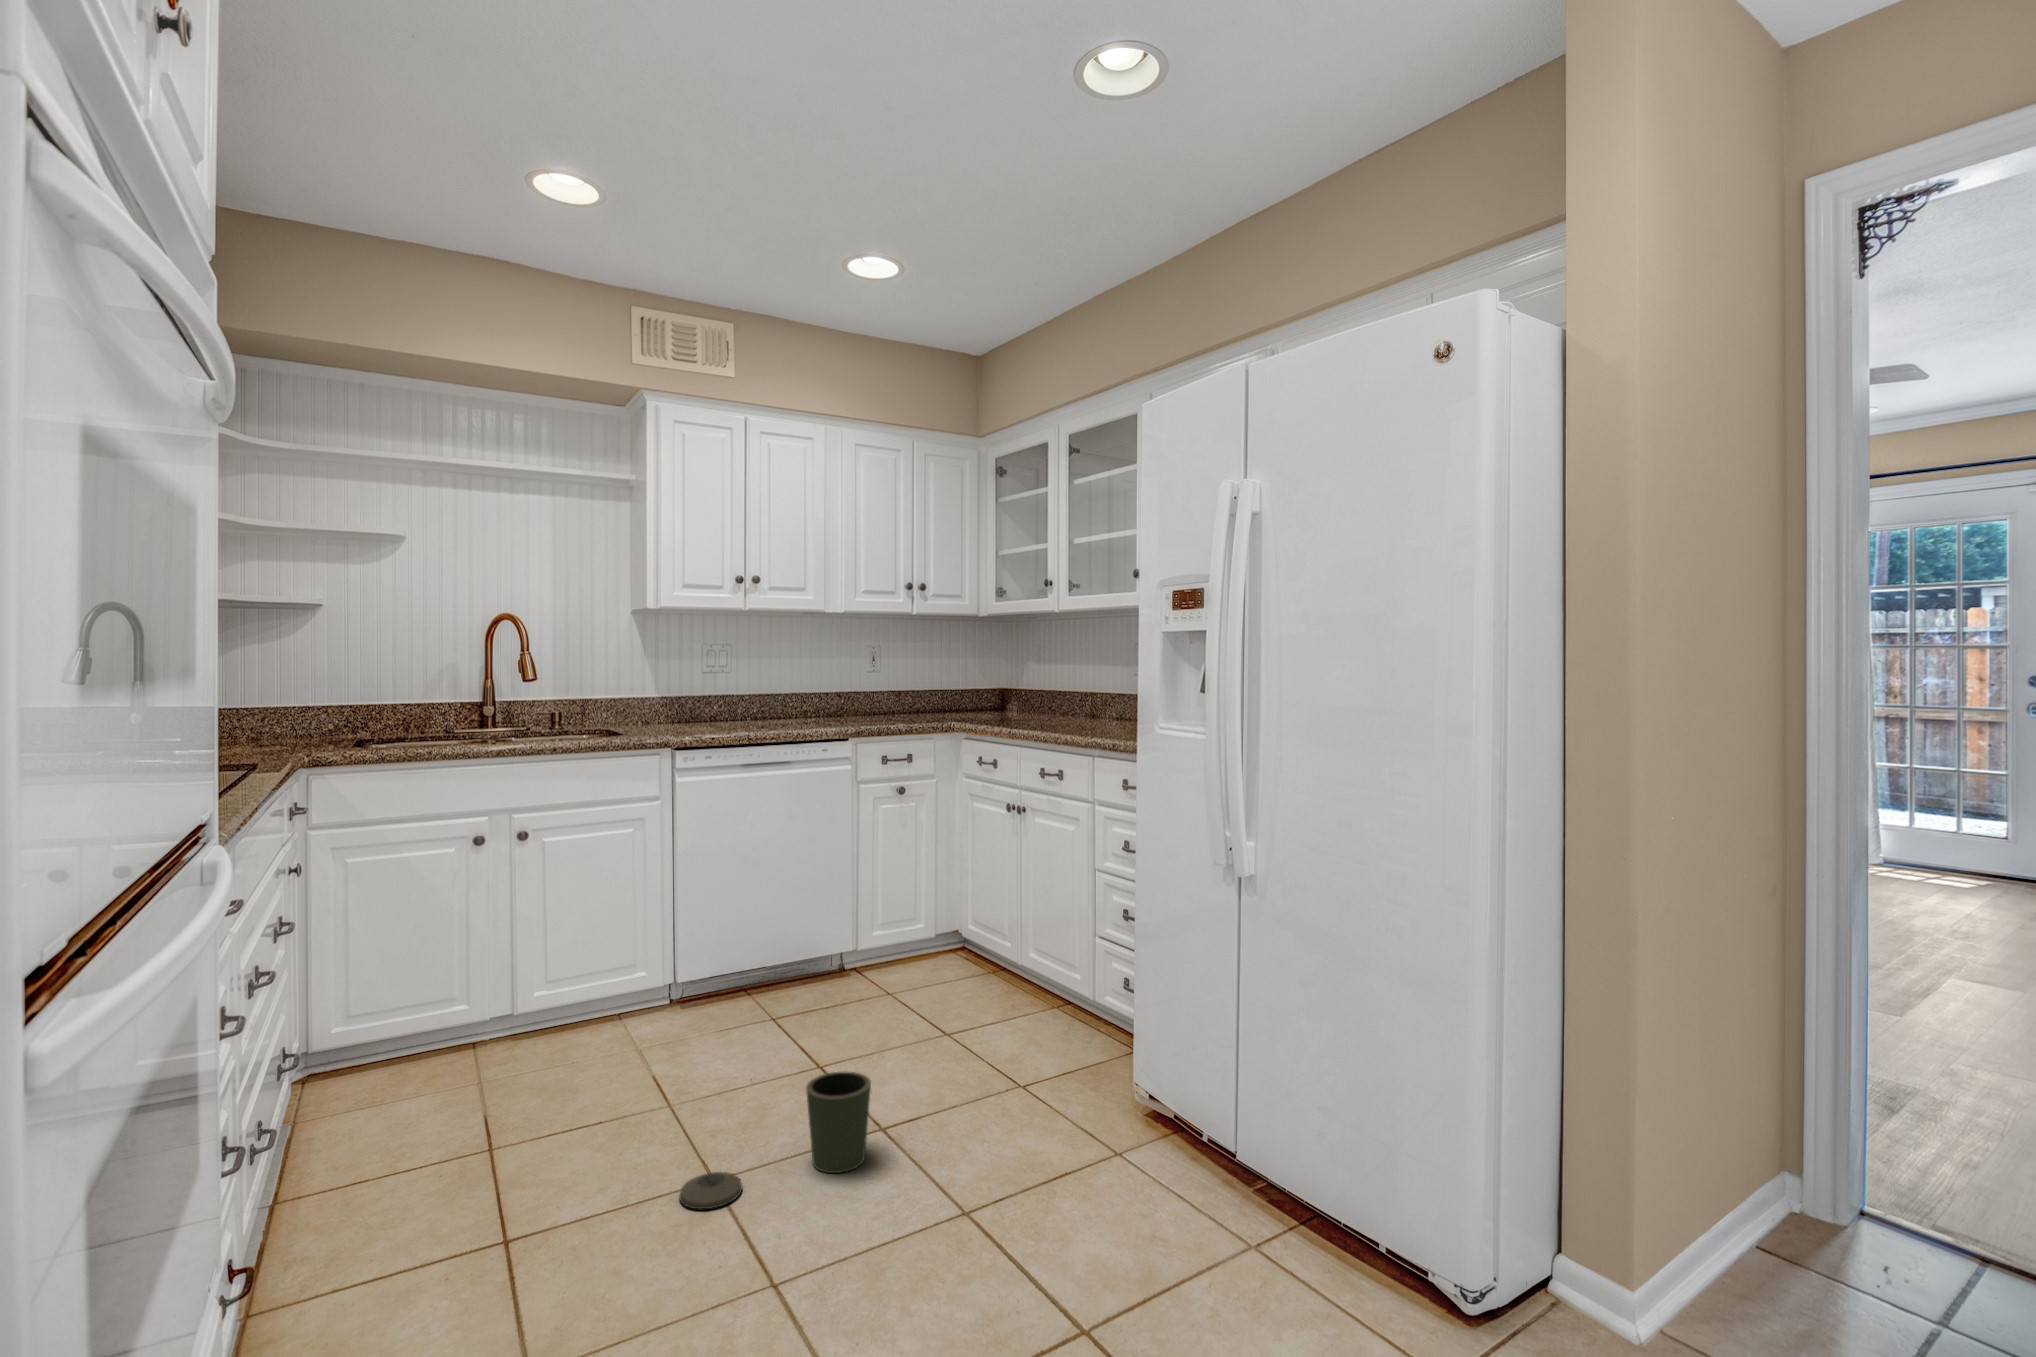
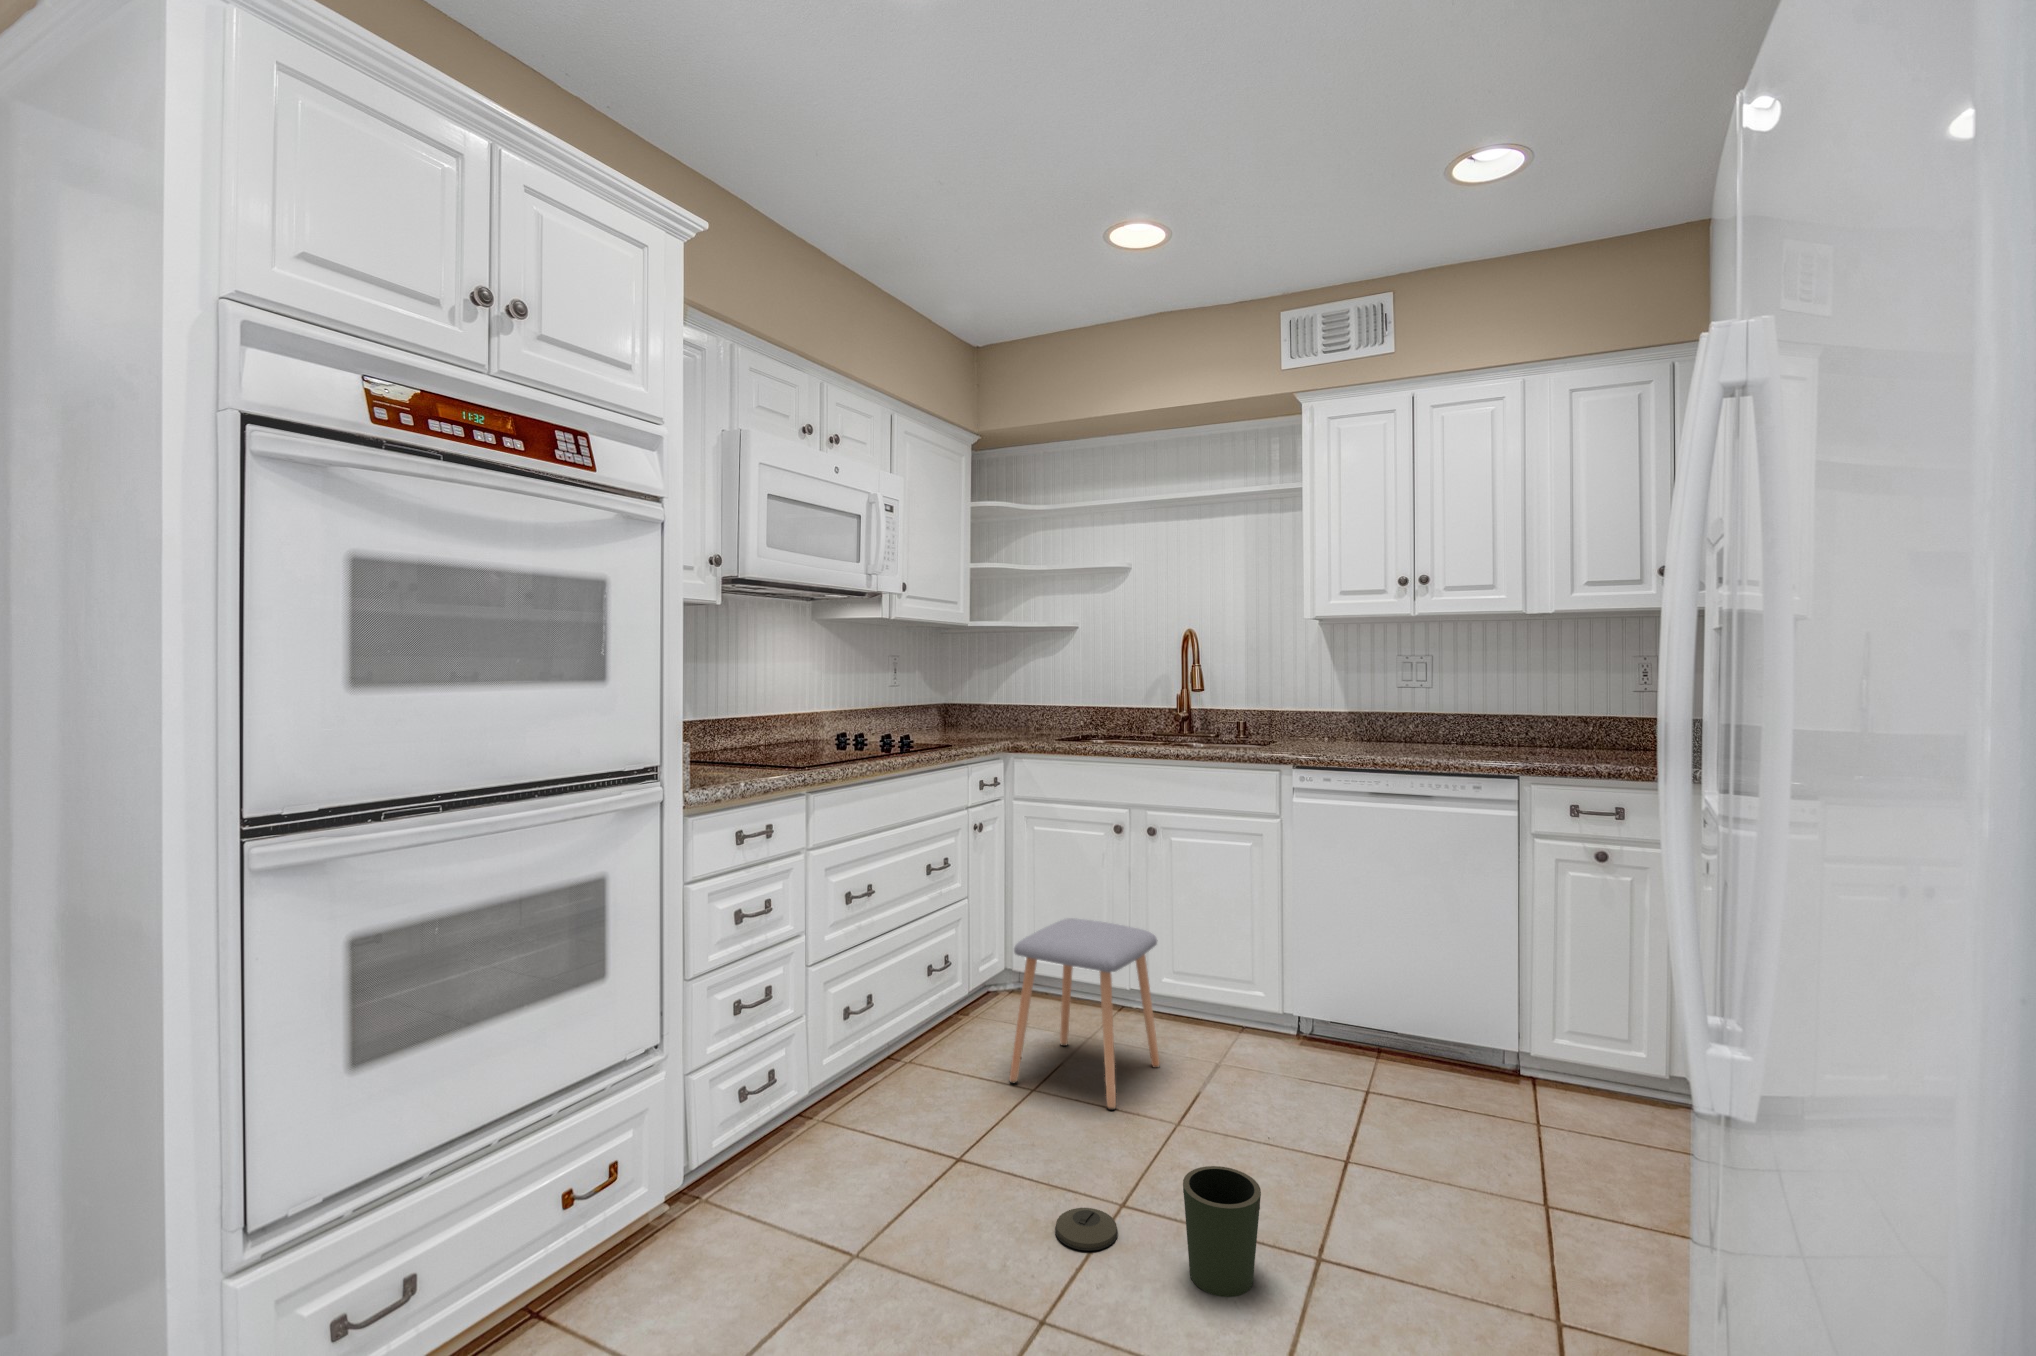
stool: none [454,930,602,1143] -> present [1009,918,1160,1110]

